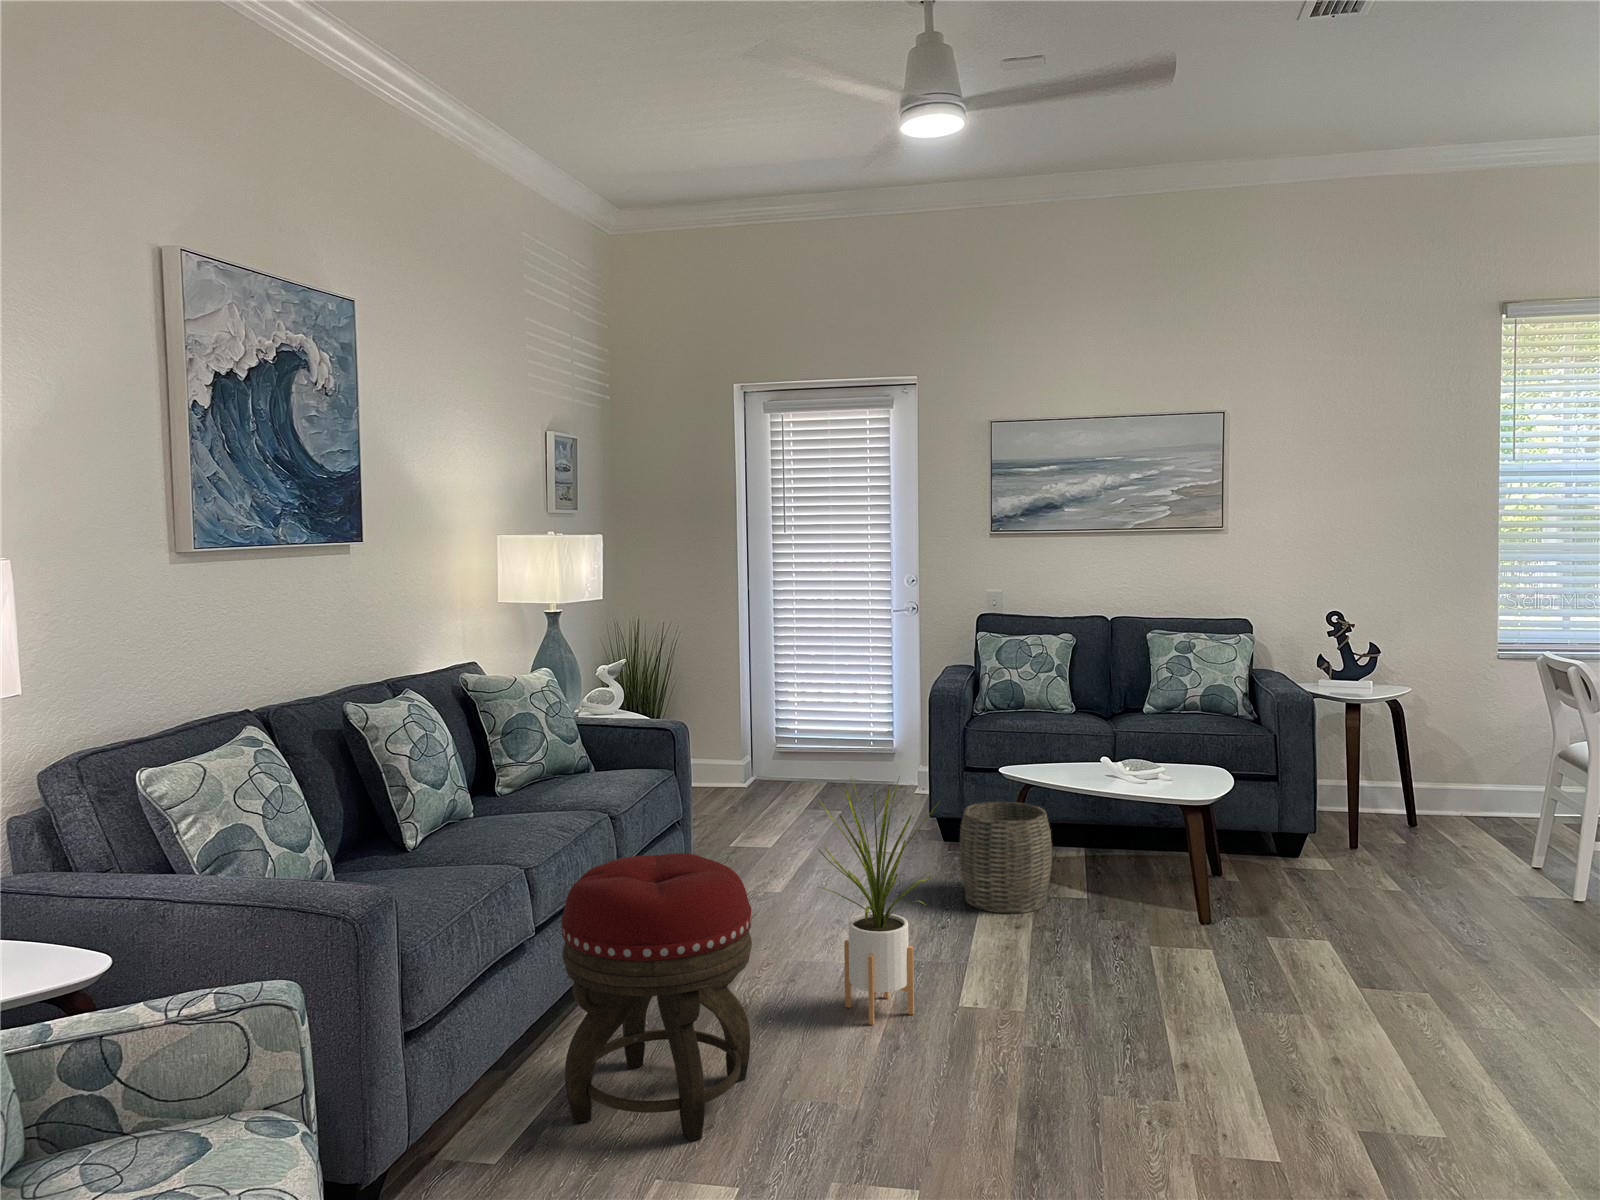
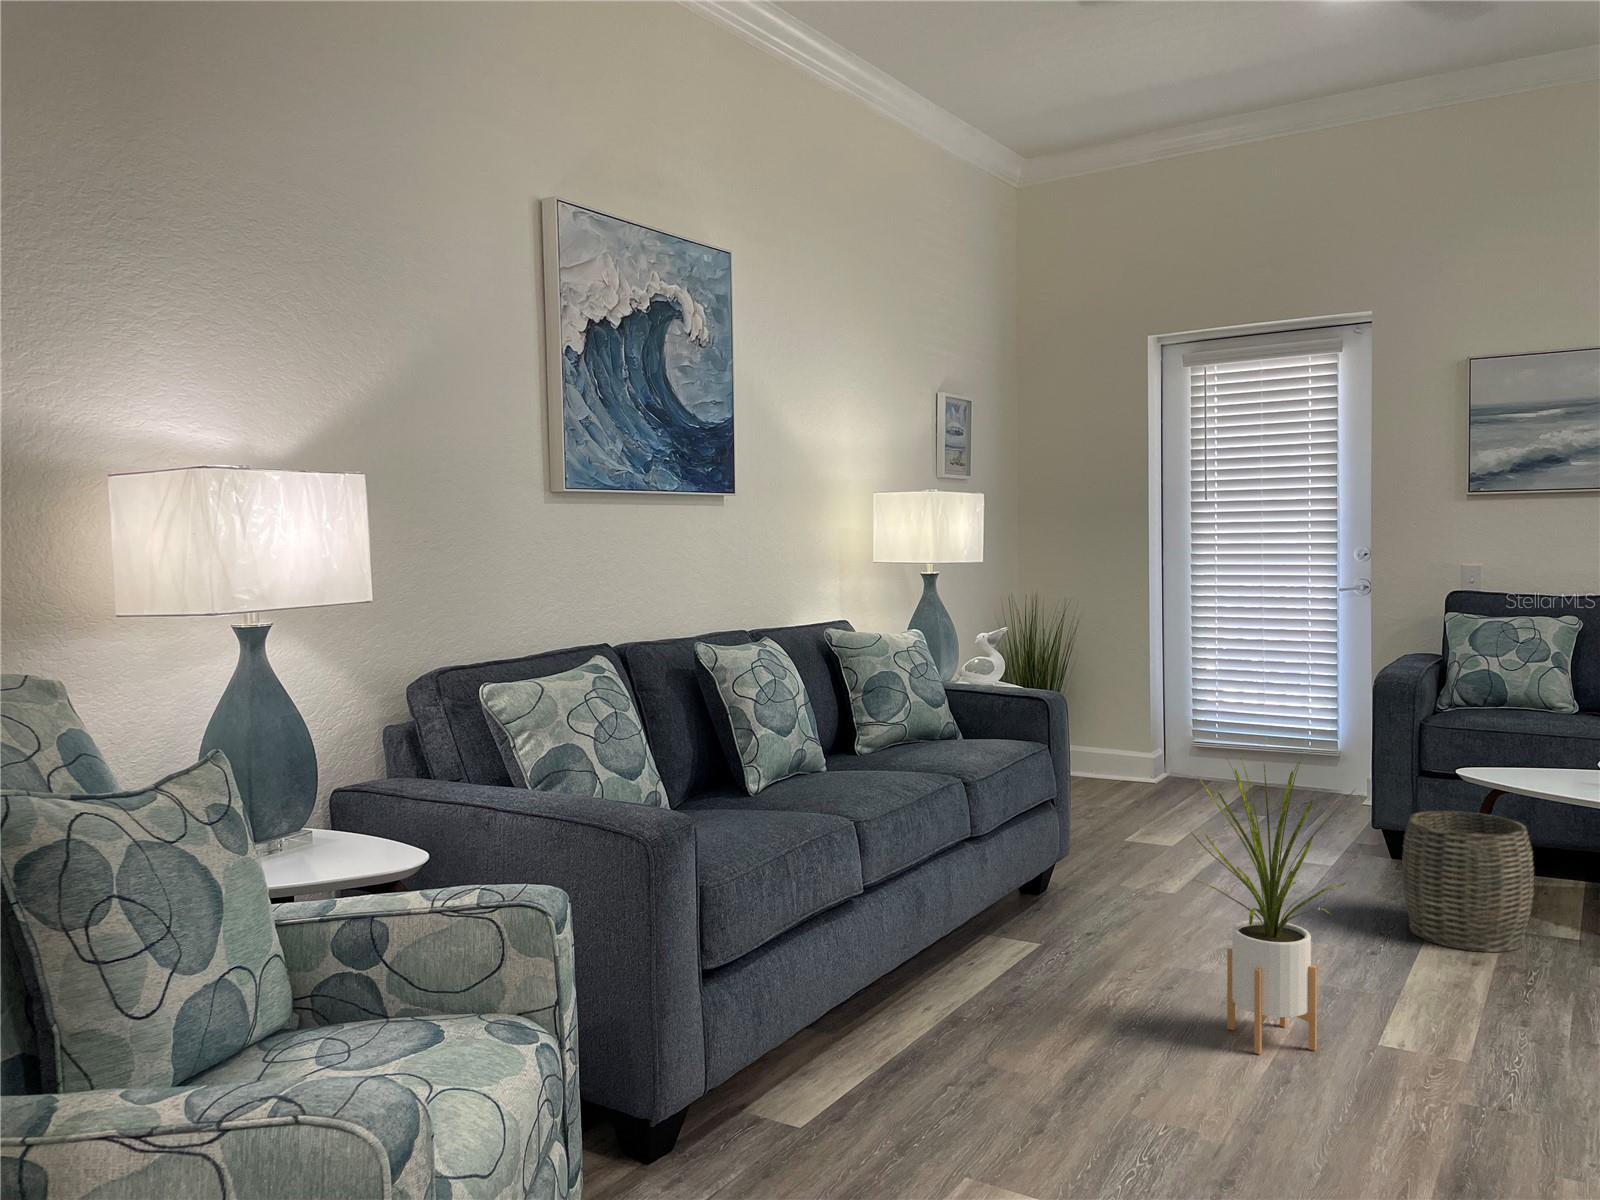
footstool: present [562,853,752,1141] -> none [876,818,1094,1147]

